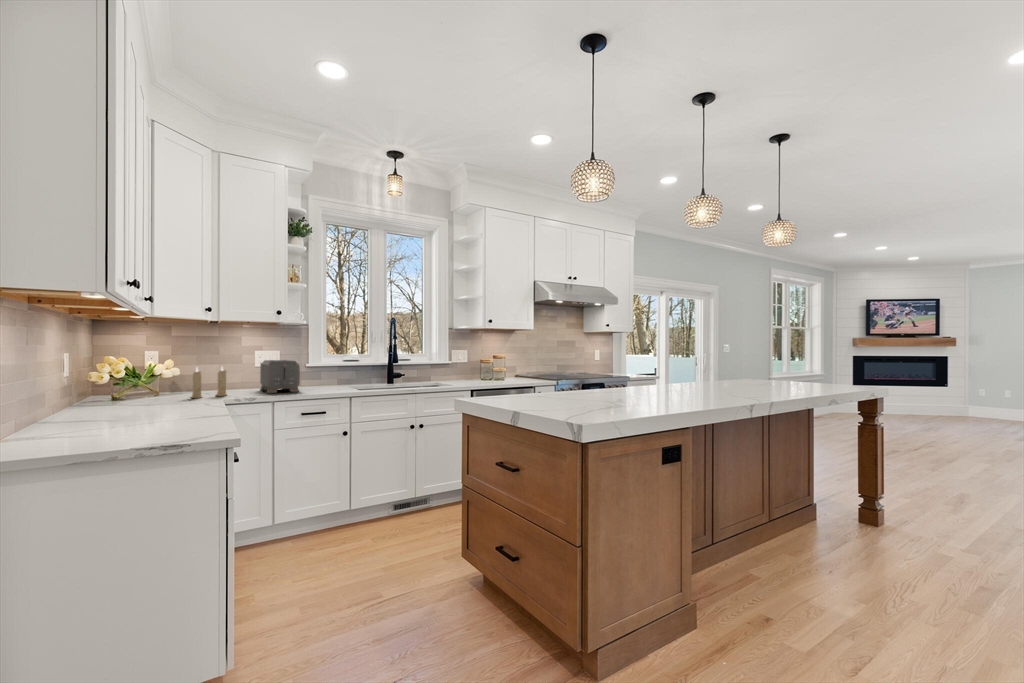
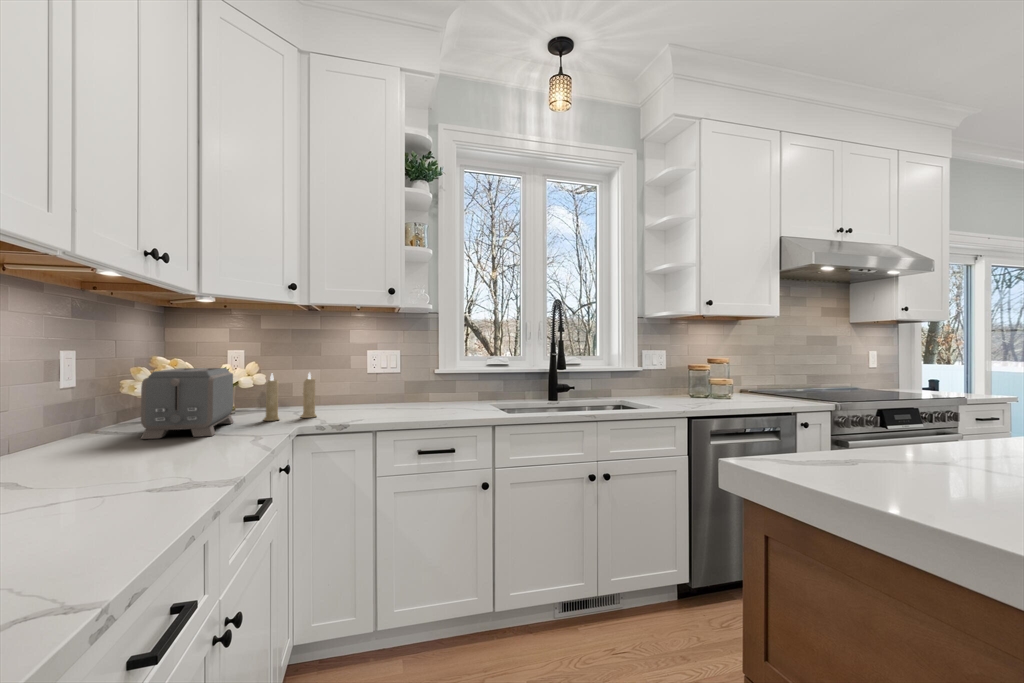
toaster: present [260,360,300,393] -> present [141,368,234,439]

